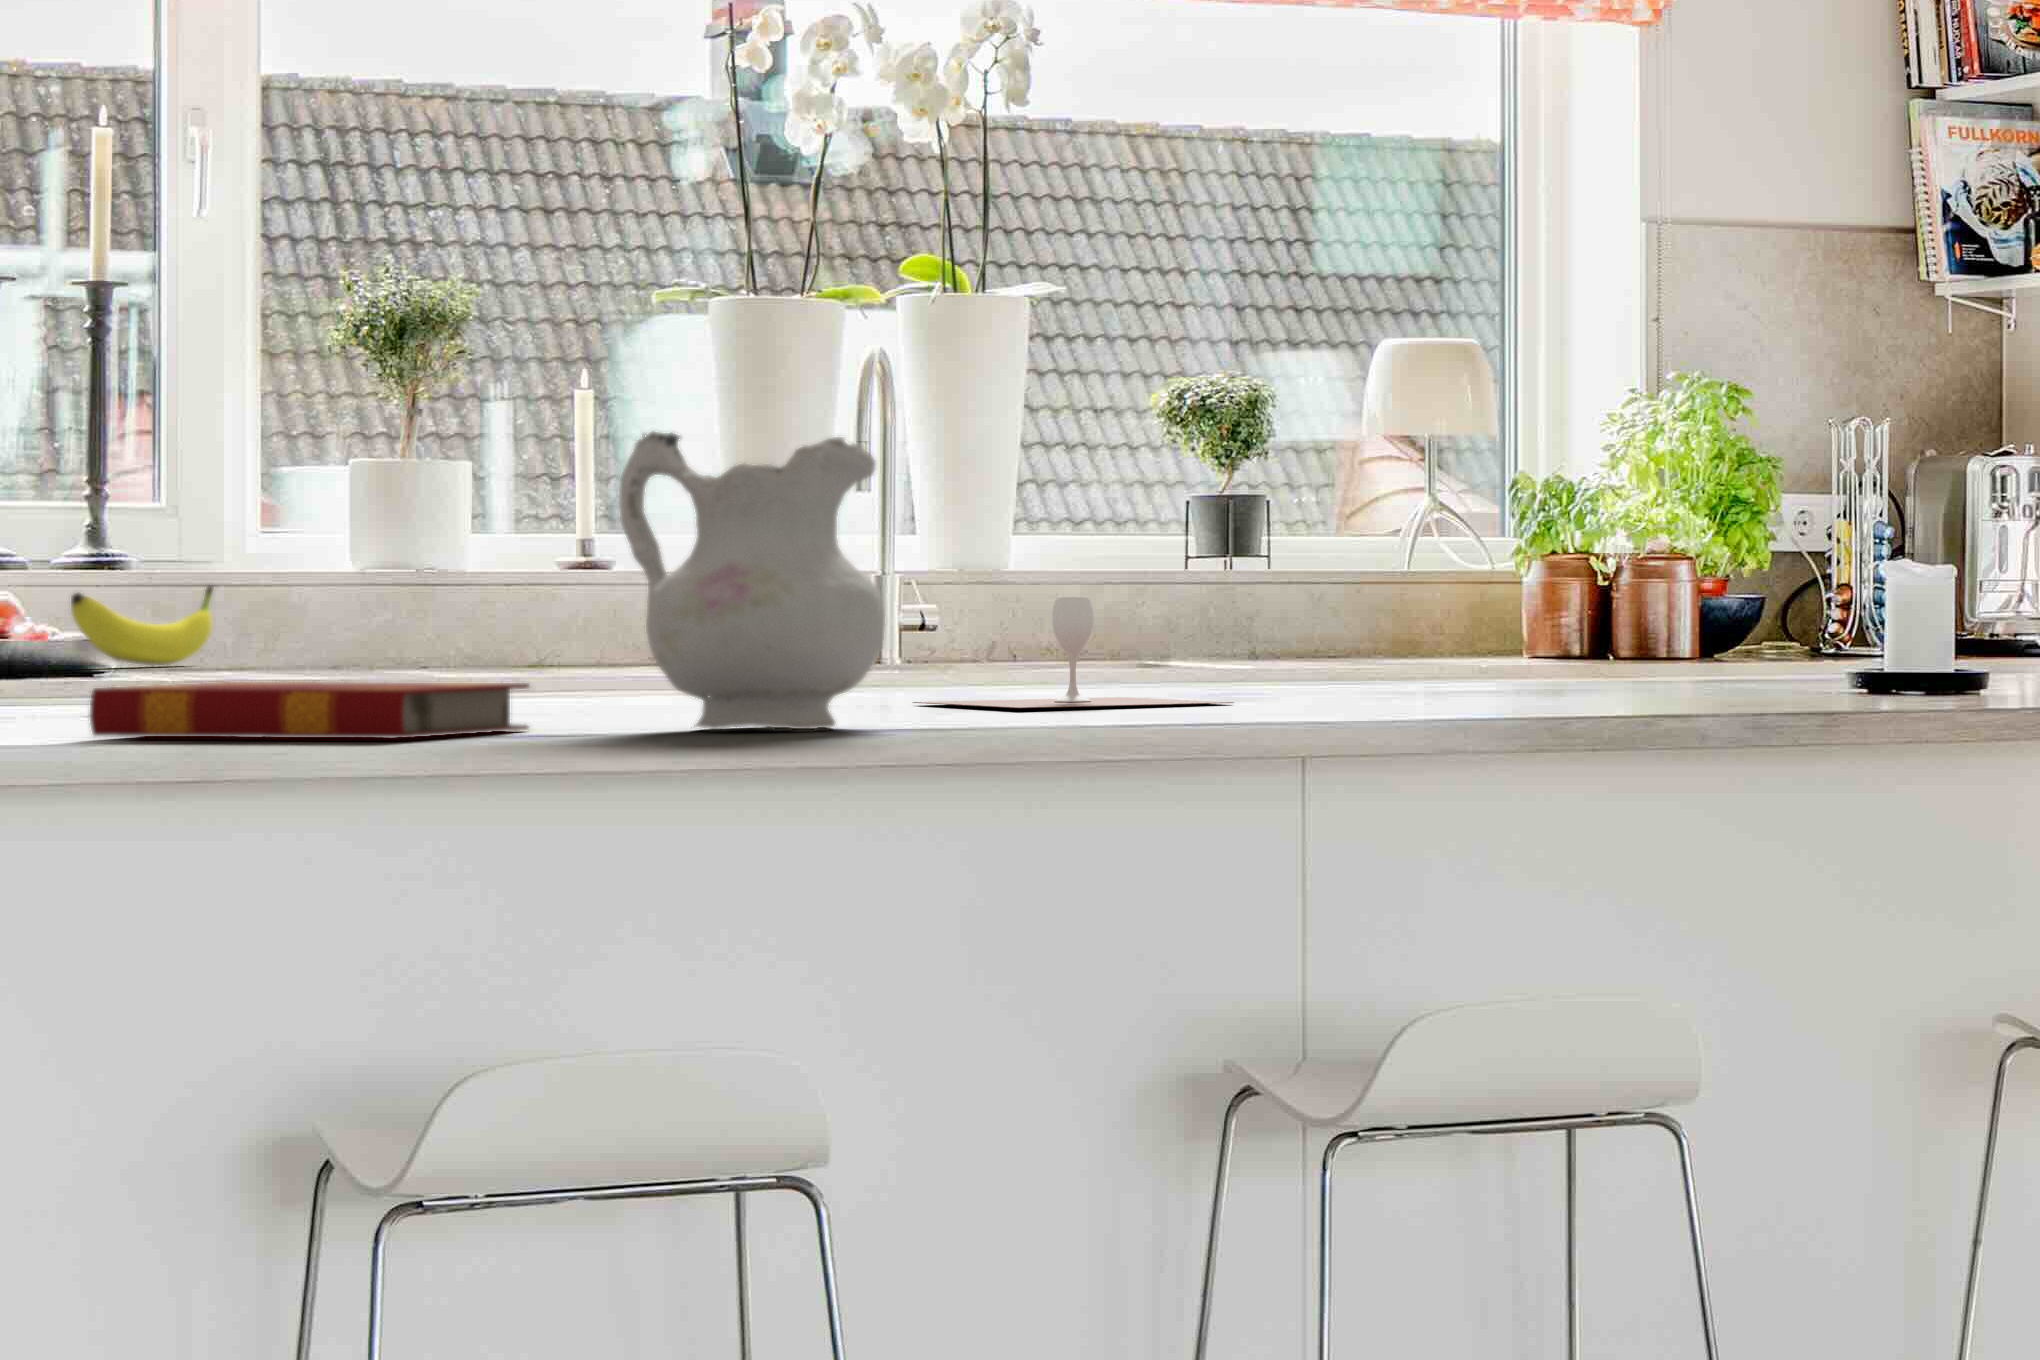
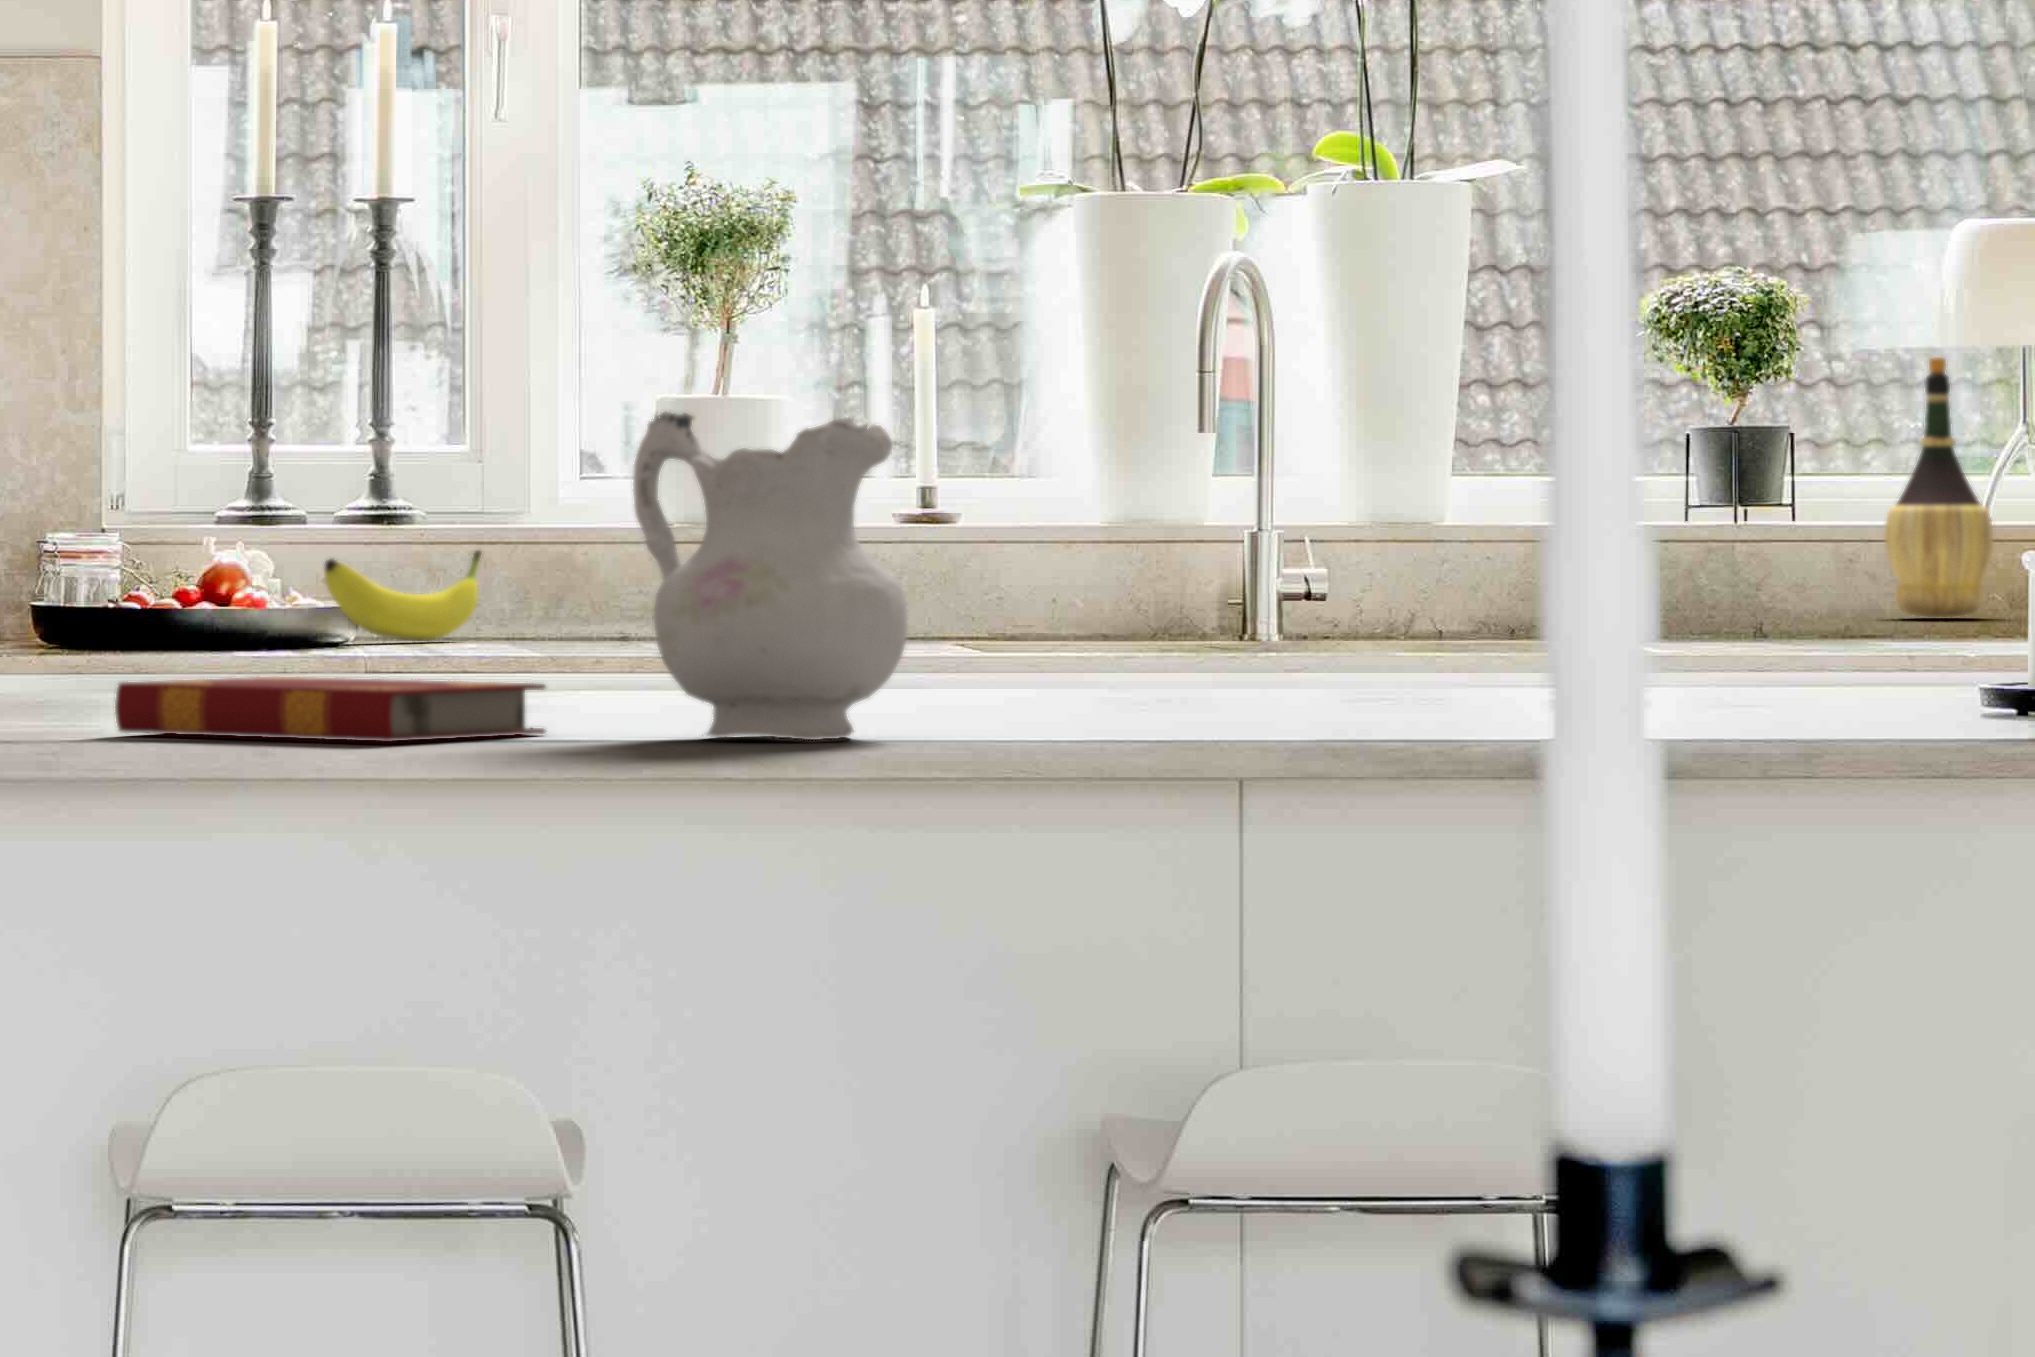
wine bottle: none [1340,438,1420,636] -> present [1885,357,1993,617]
wine glass: present [913,597,1234,708] -> none [1031,588,1381,718]

